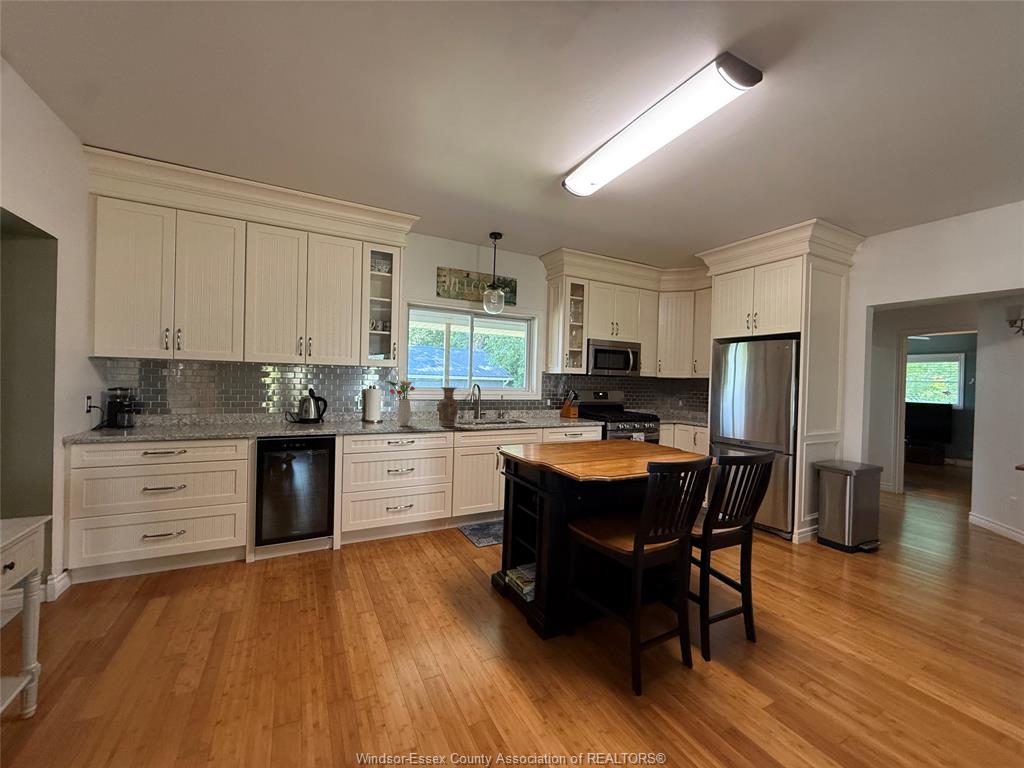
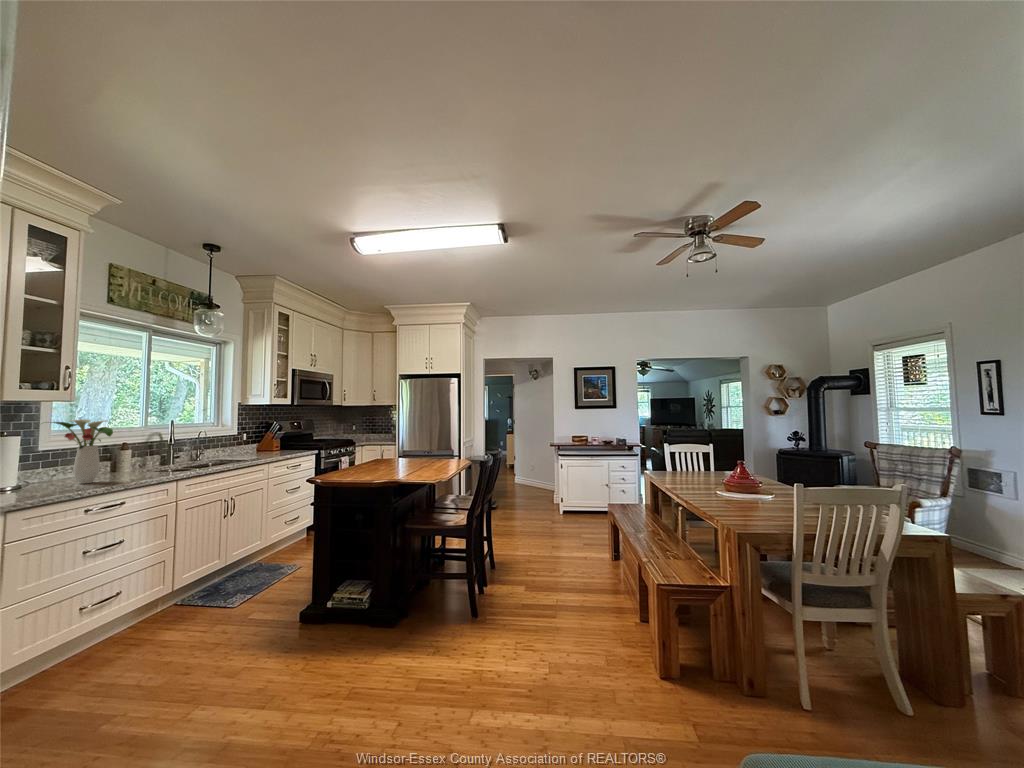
vase: present [438,387,459,427] -> none [144,426,177,476]

